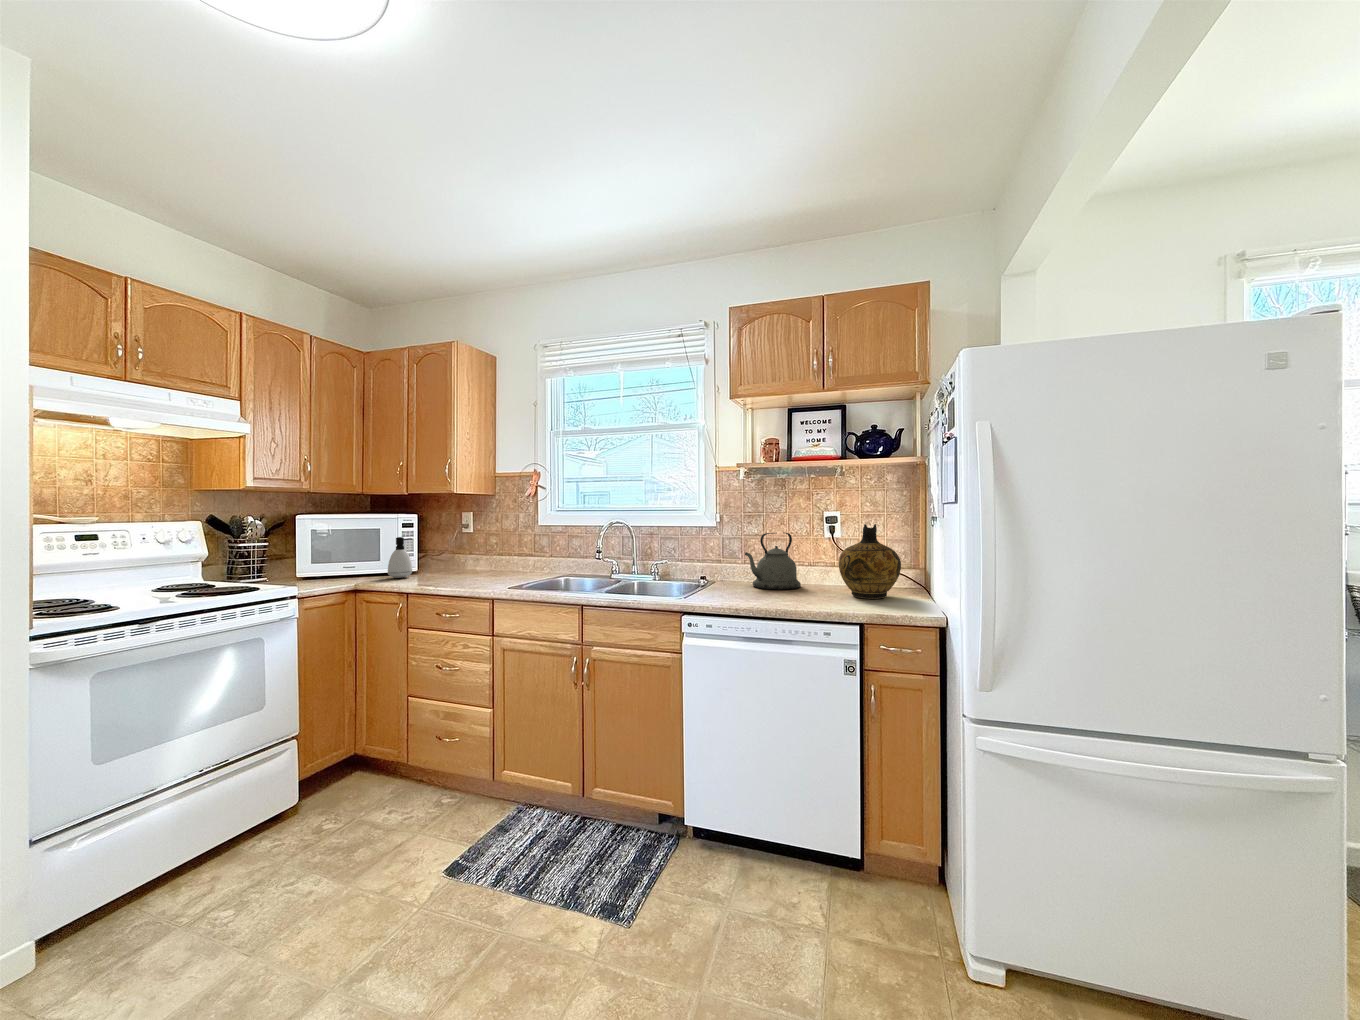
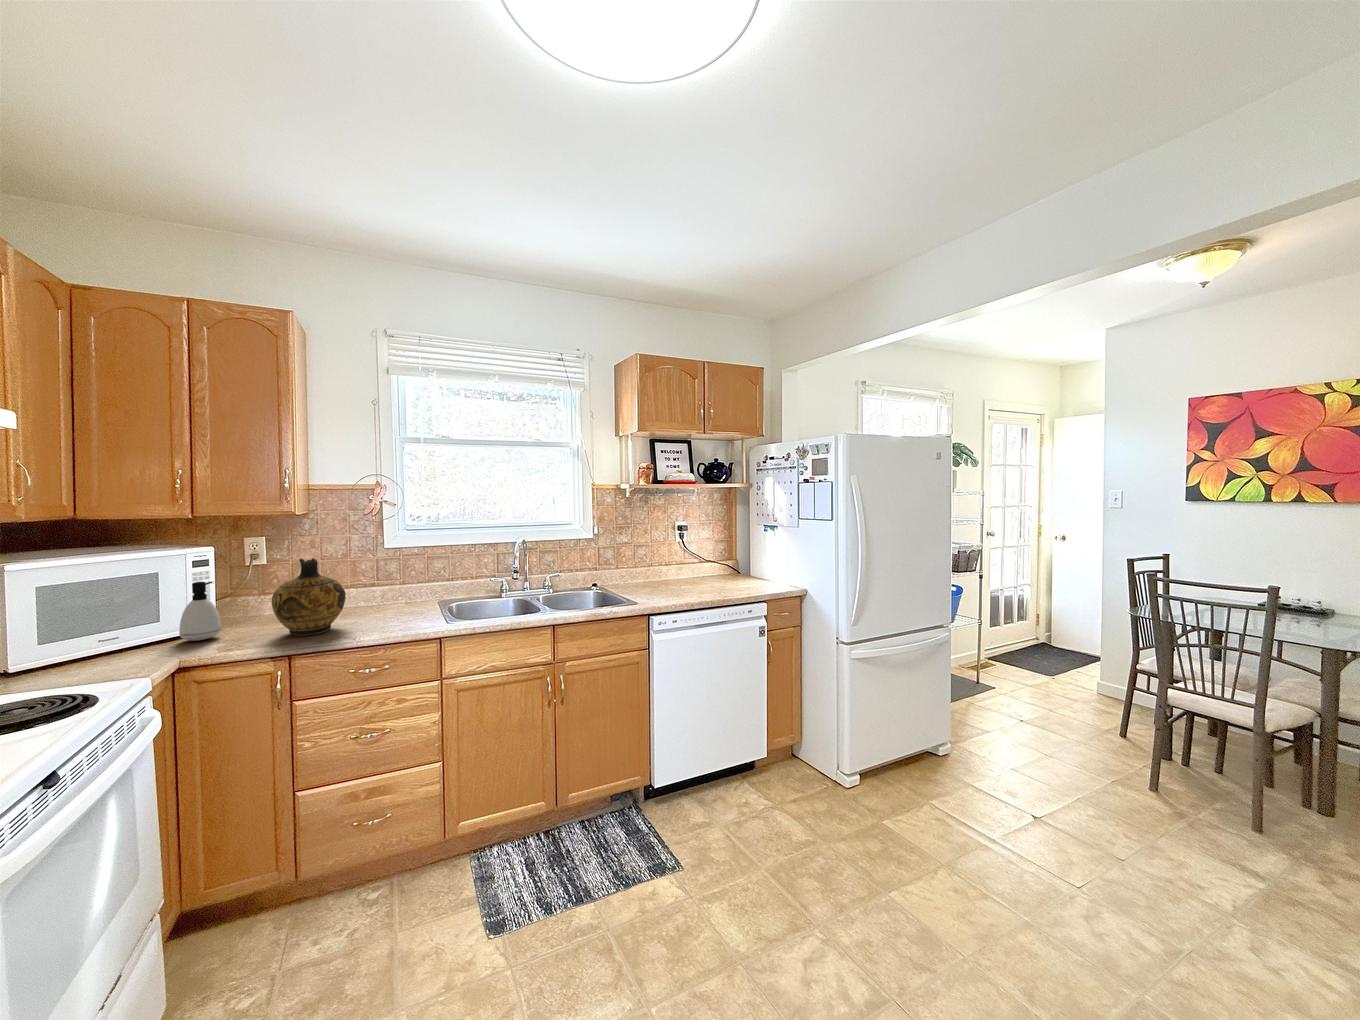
ceramic jug: present [838,524,901,599] -> present [271,558,346,636]
kettle: present [745,533,801,590] -> none [640,542,678,588]

